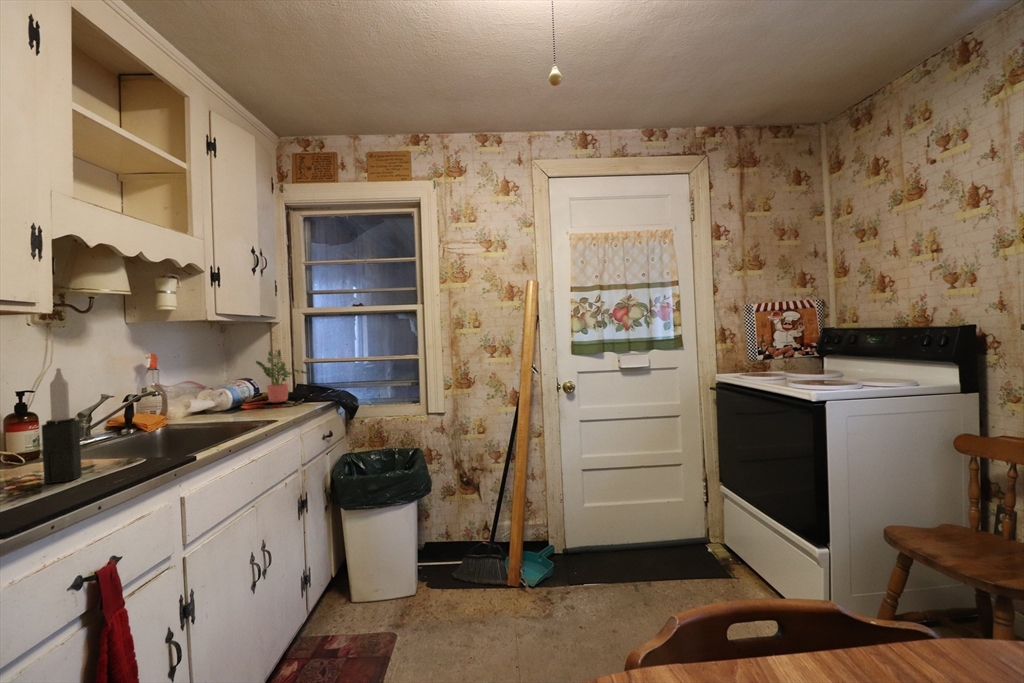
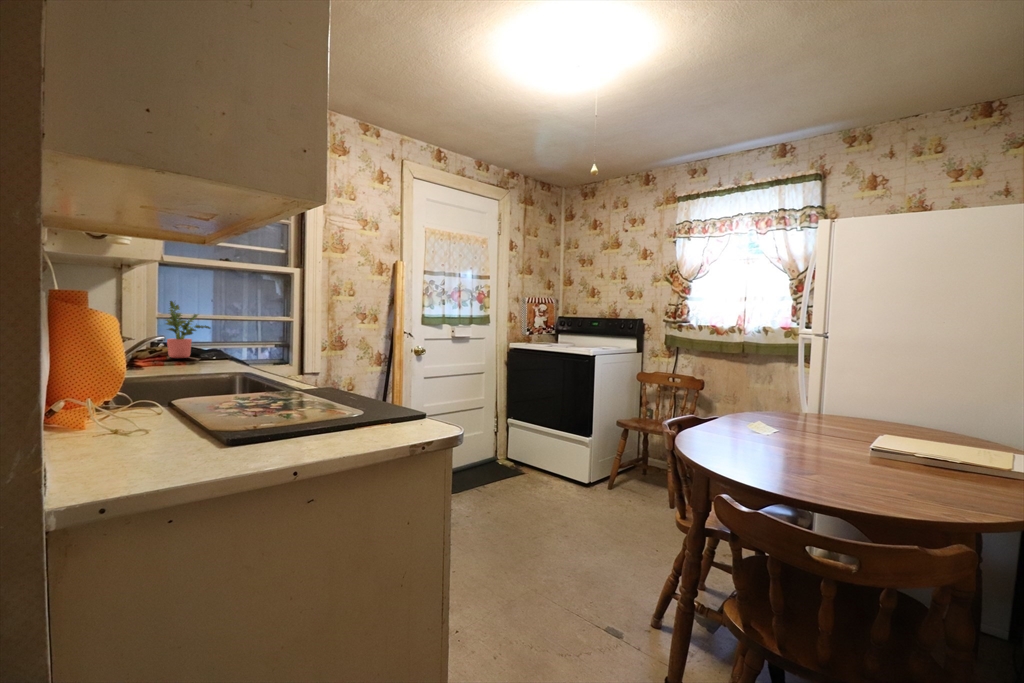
candle: present [42,368,82,484] -> none [286,303,310,392]

